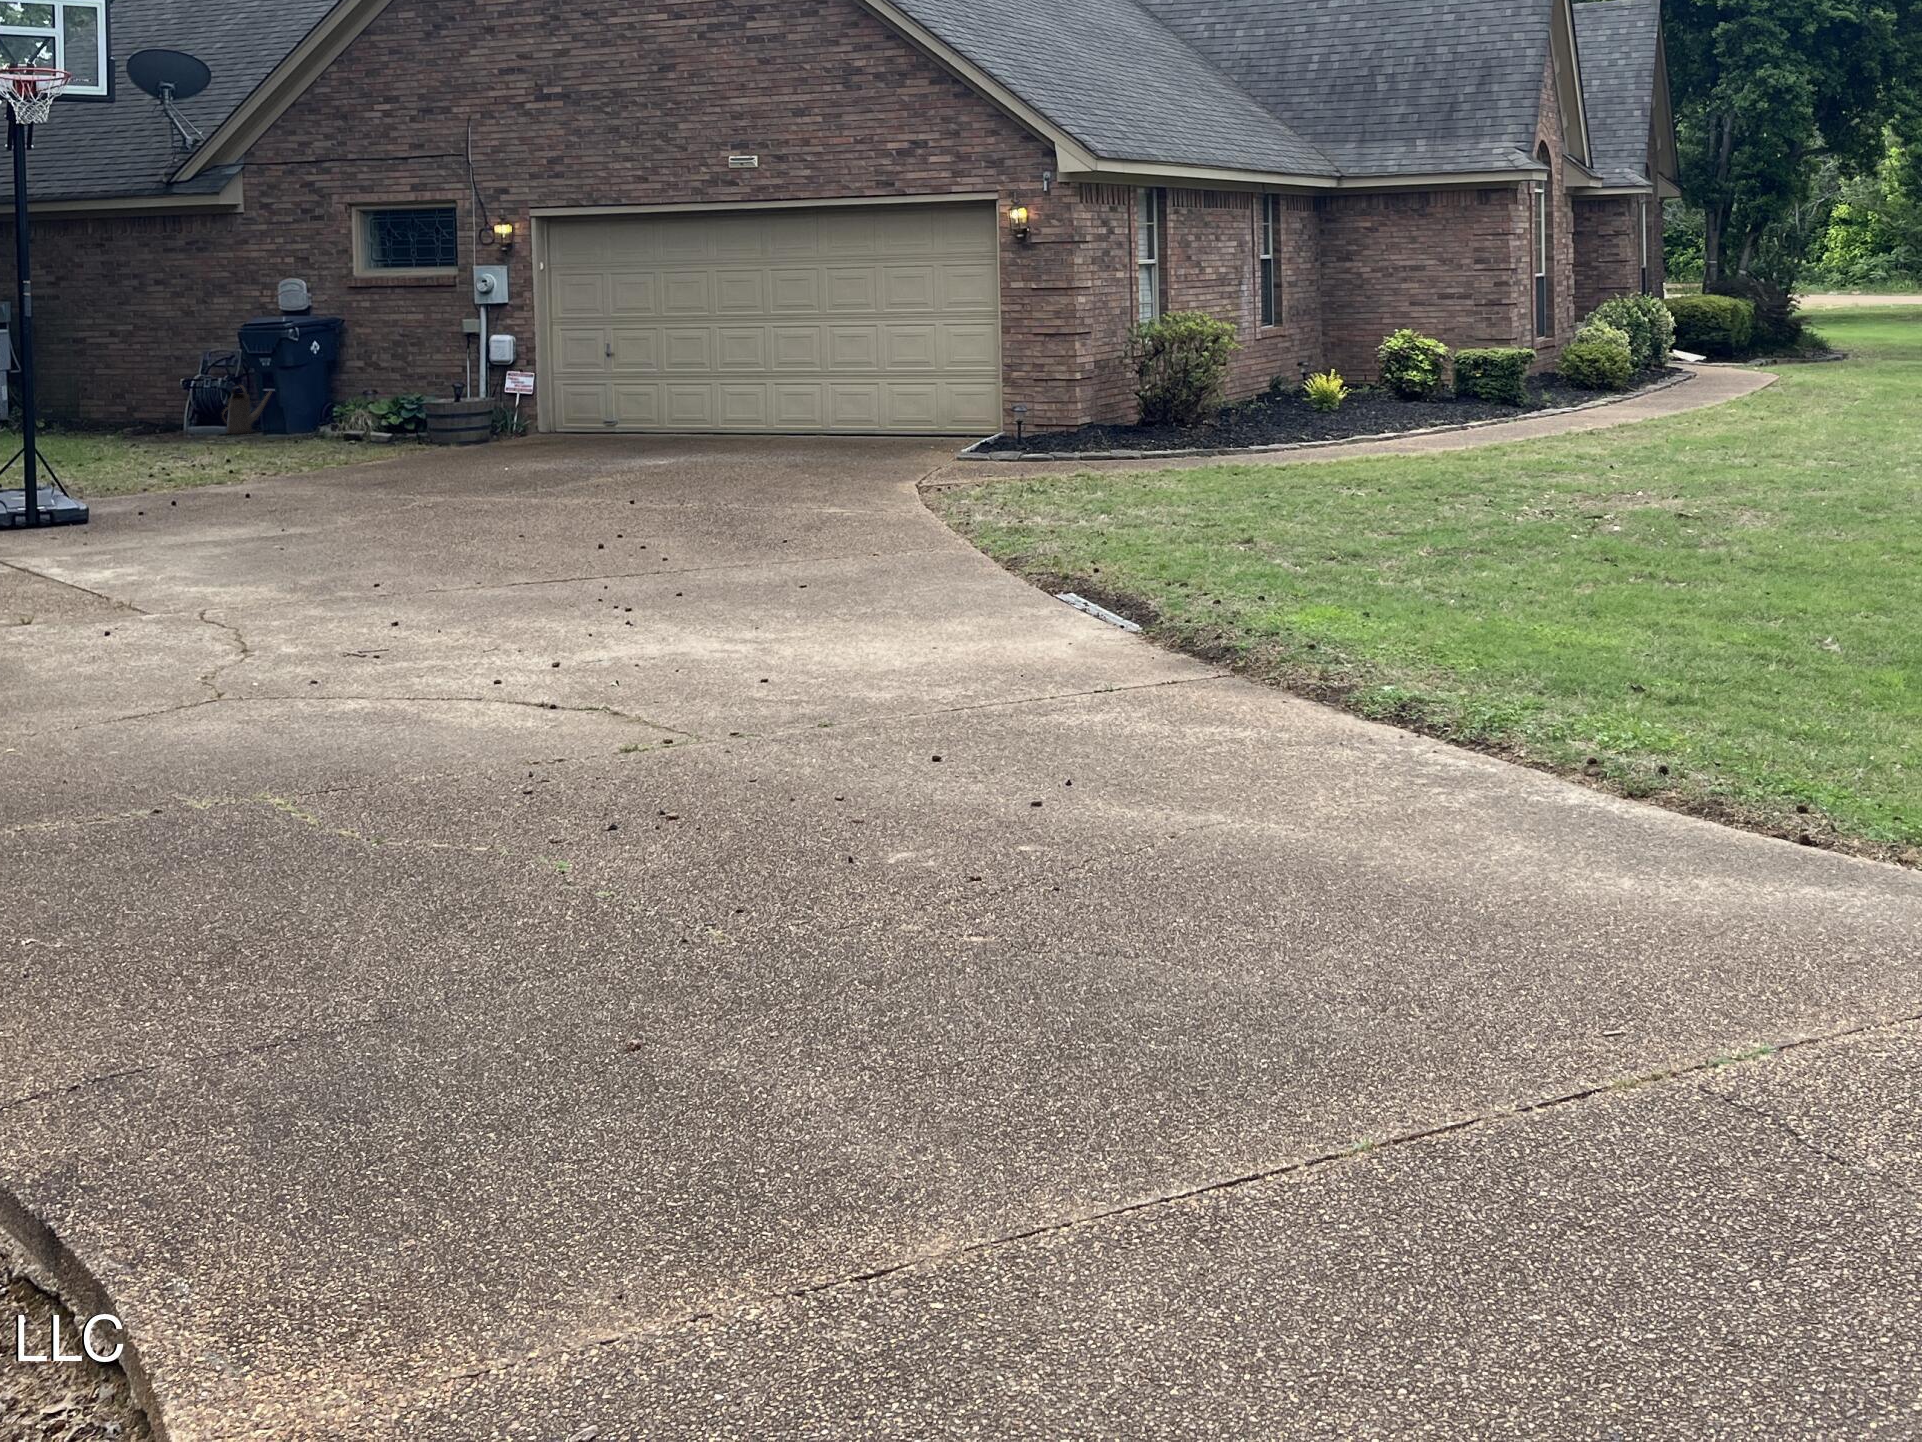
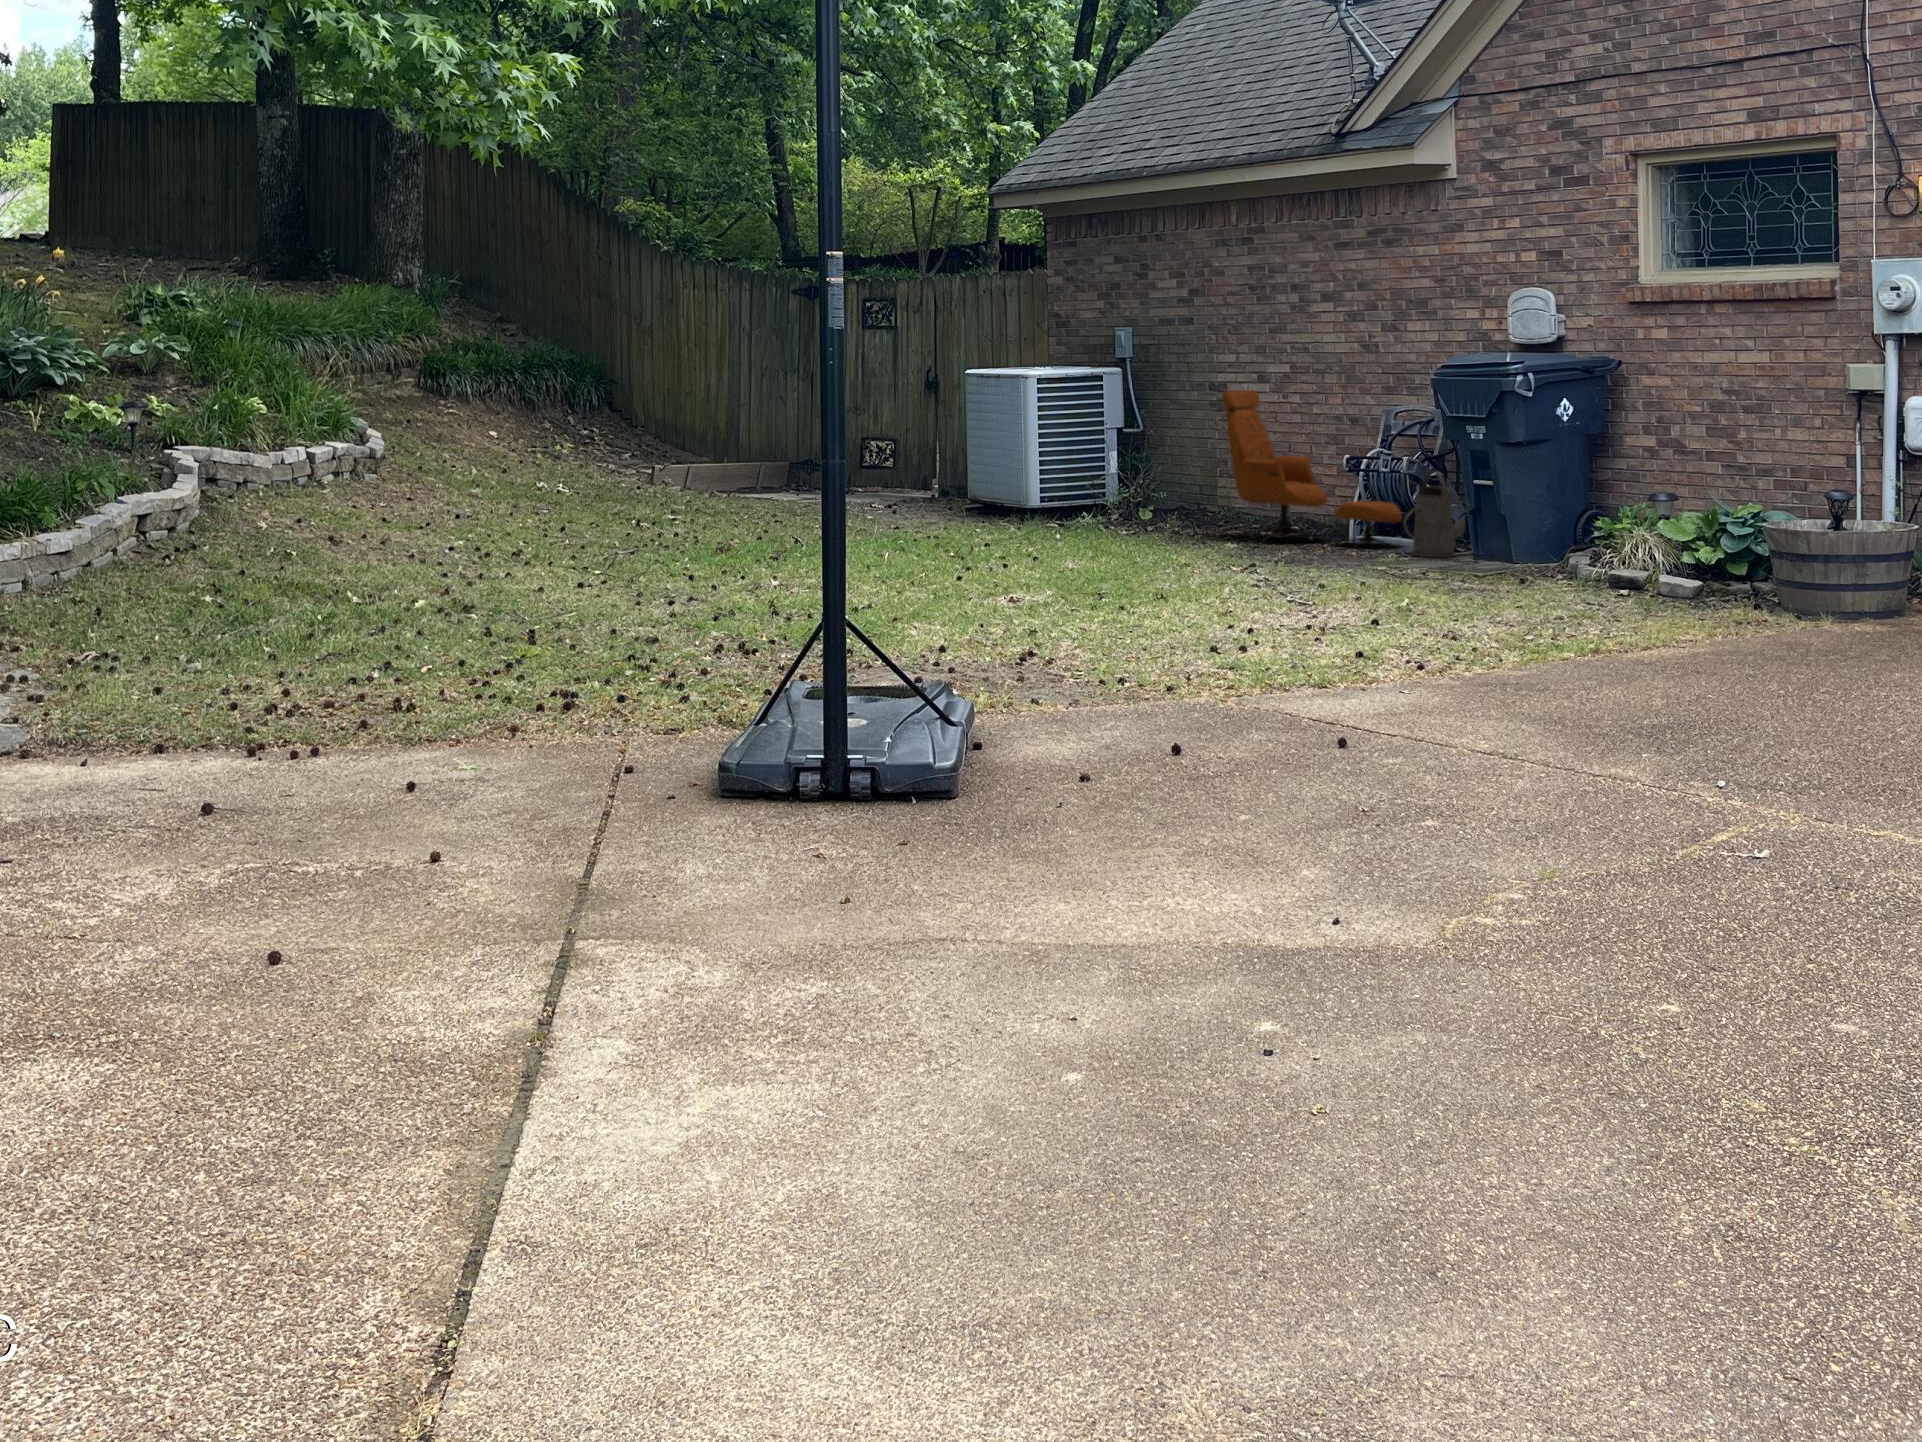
lounge chair: none [101,342,217,433] -> present [1222,390,1402,548]

